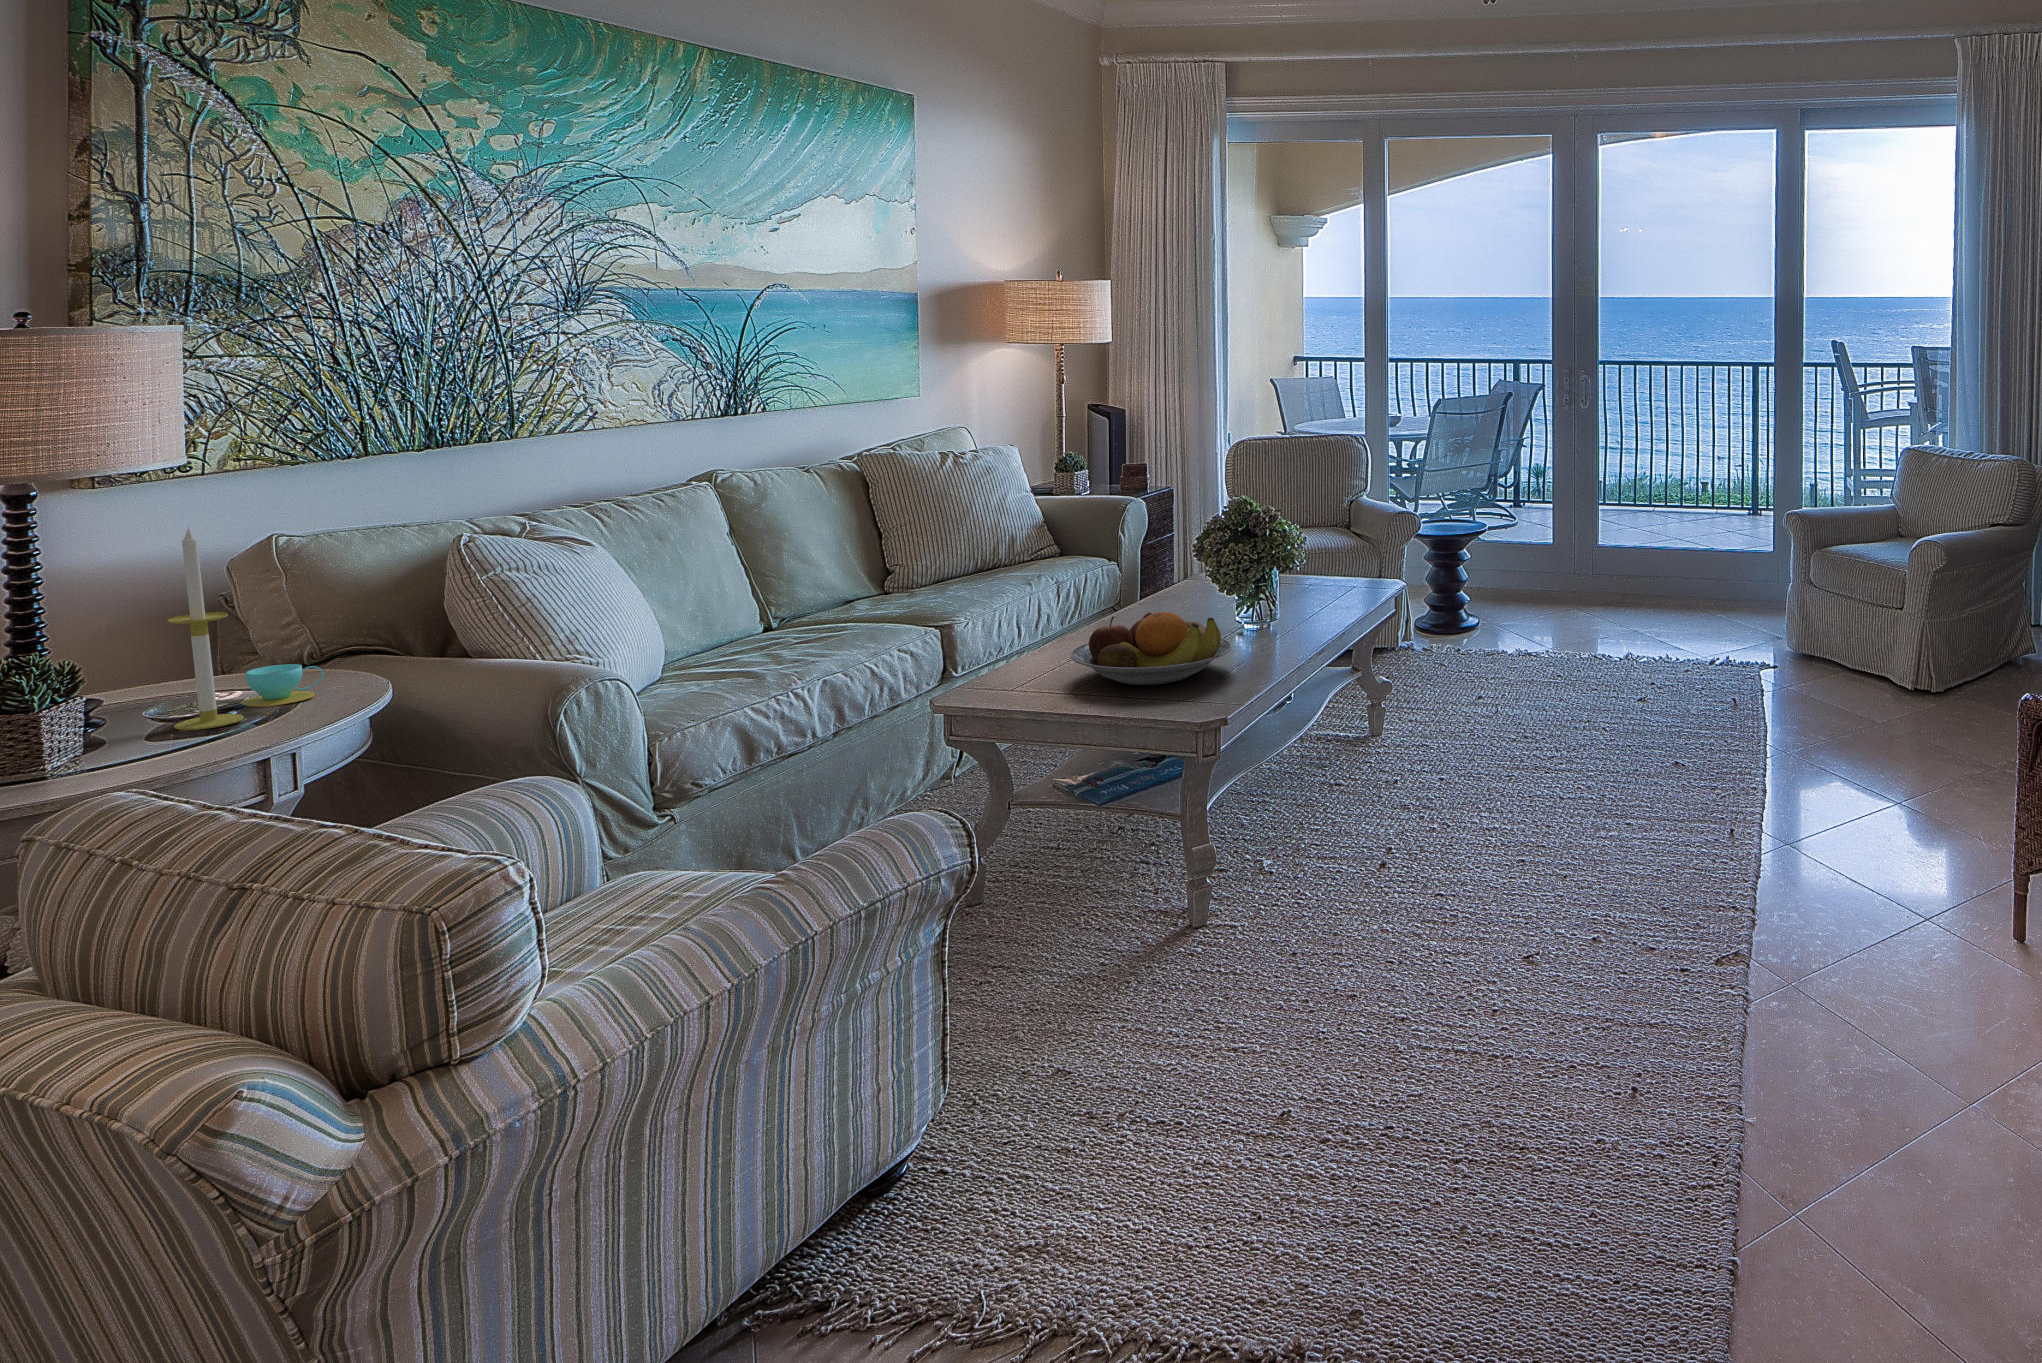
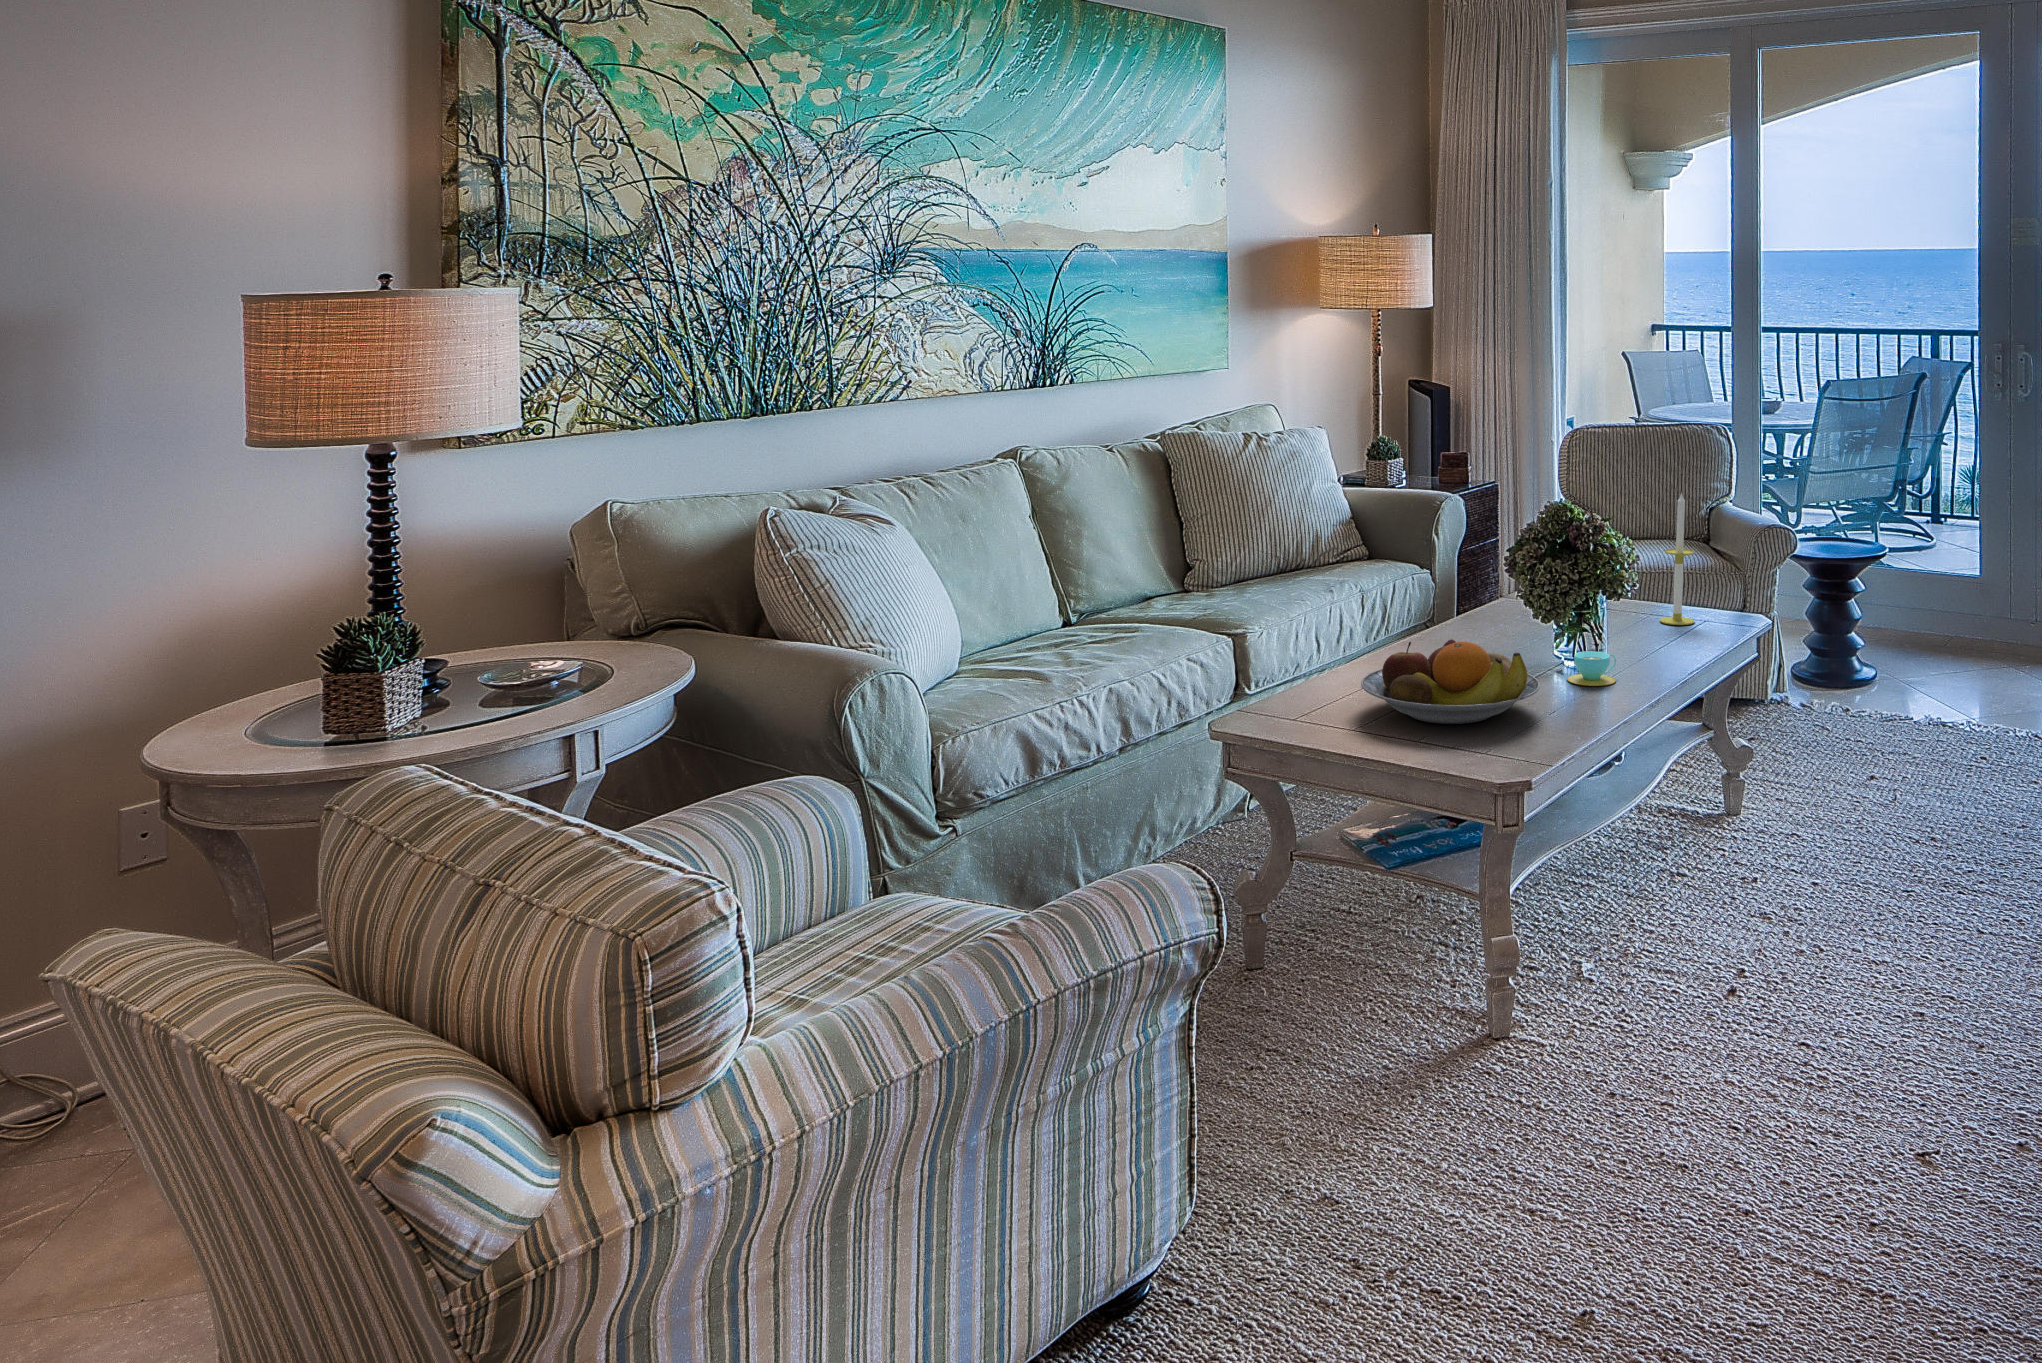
candle: present [167,527,244,730] -> present [1660,493,1694,625]
teacup: present [241,664,324,707] -> present [1567,651,1616,686]

